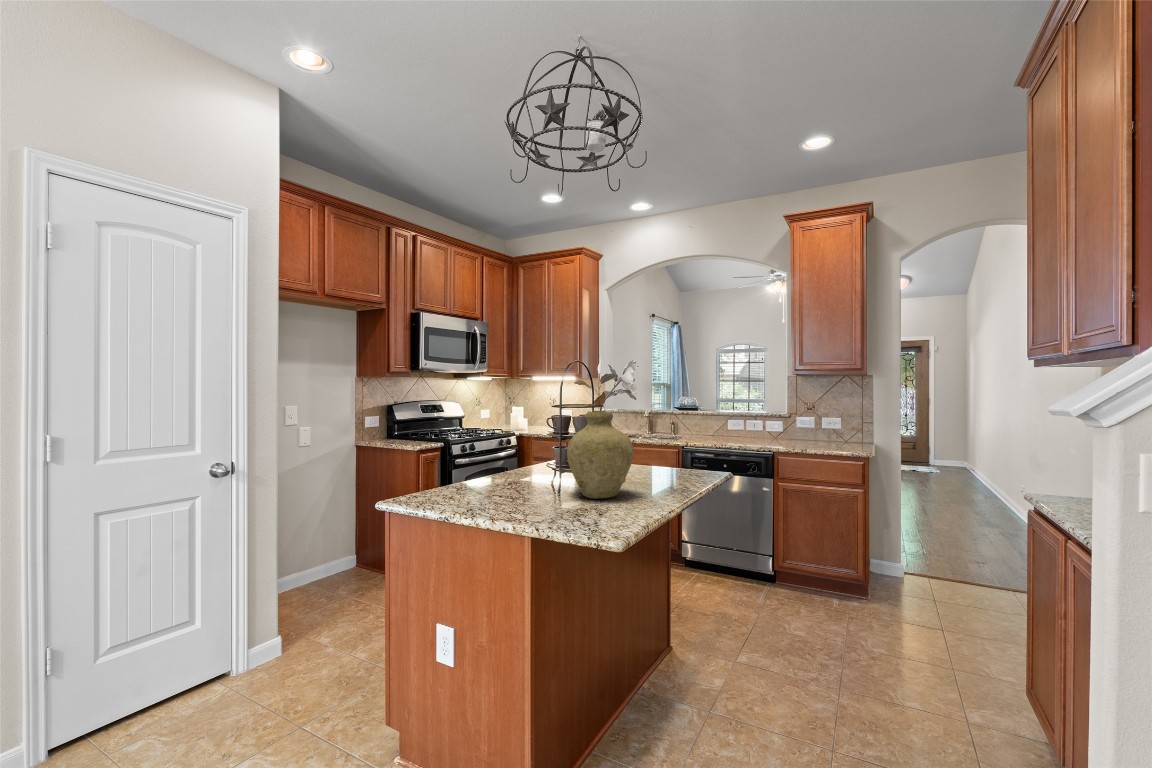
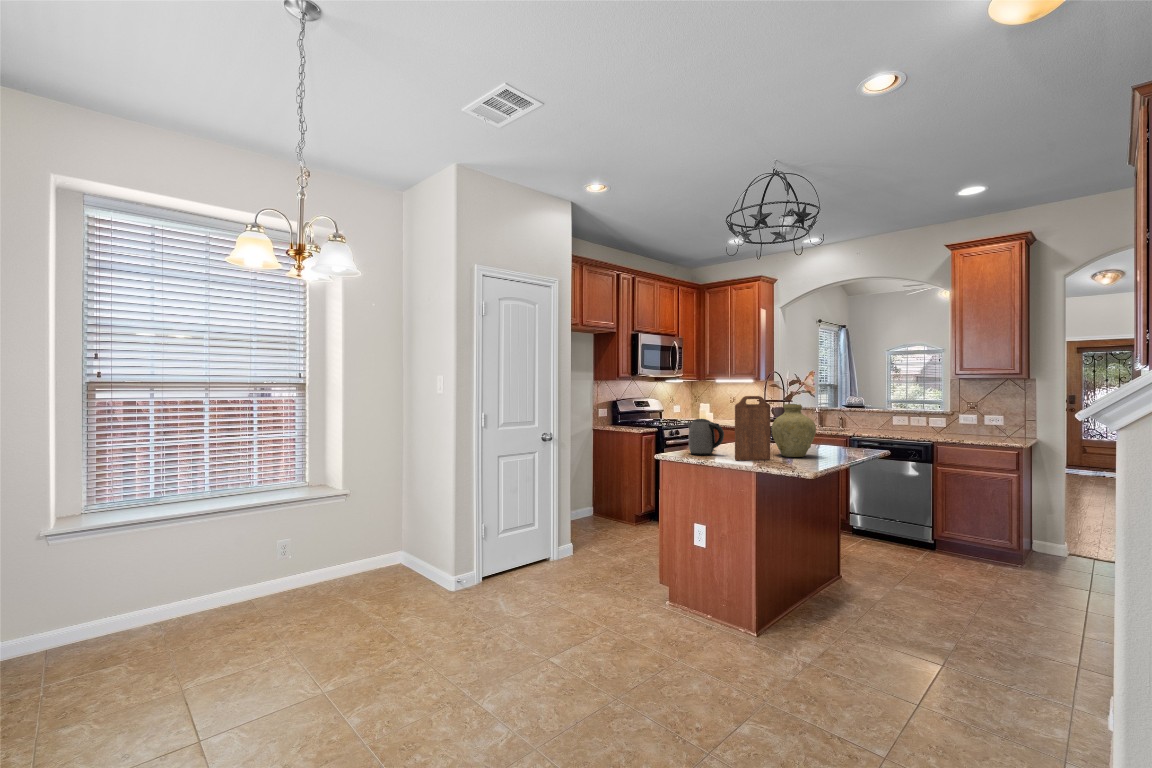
cutting board: none [498,399,560,514] -> present [735,396,770,460]
kettle: none [428,439,488,503] -> present [687,419,724,455]

